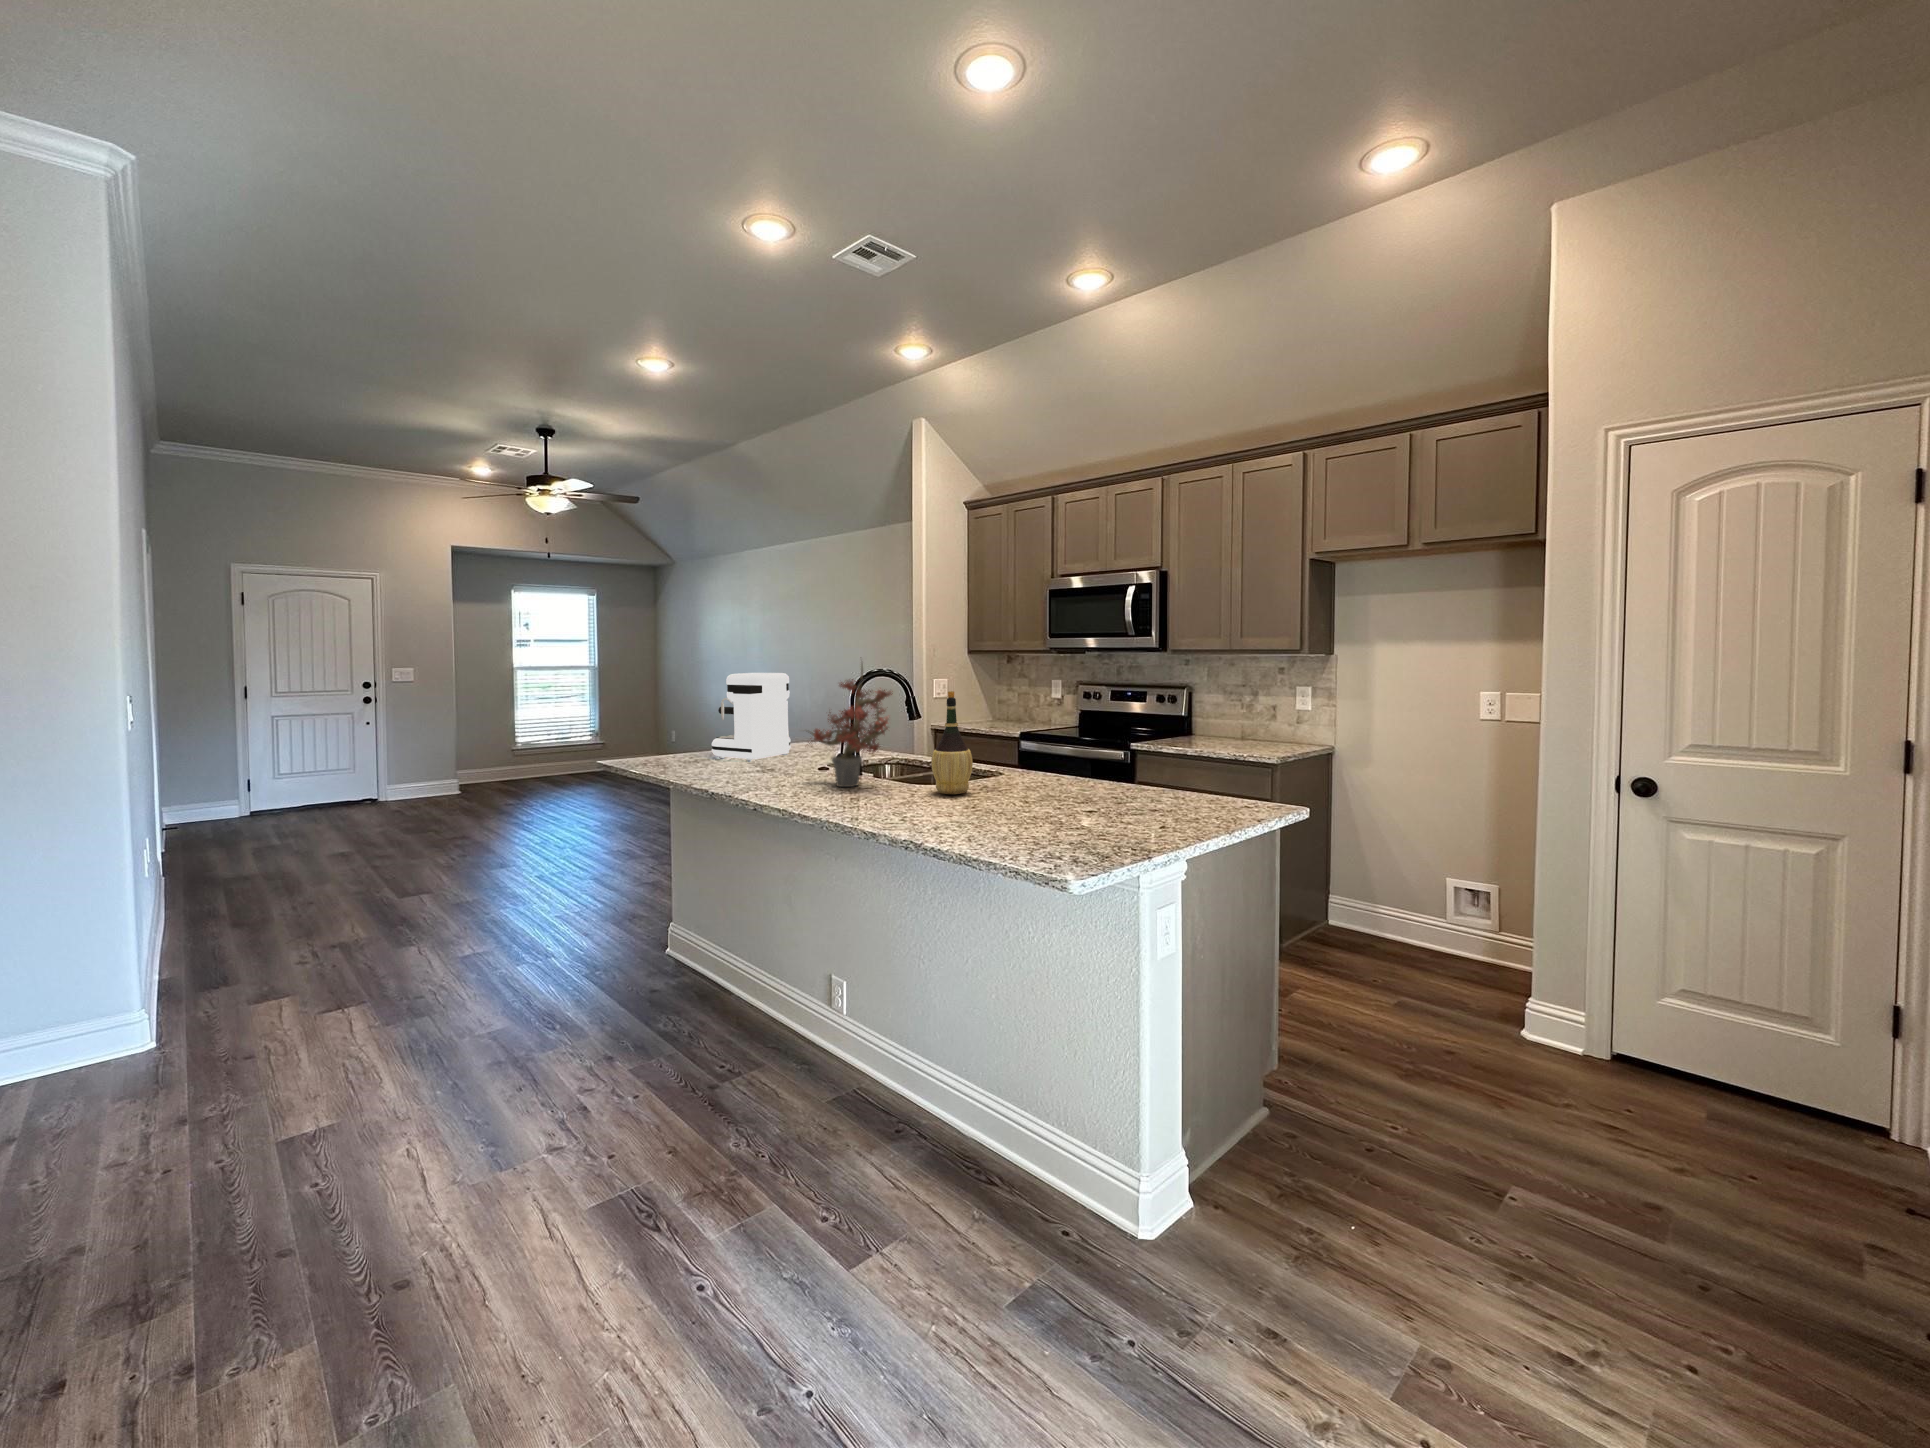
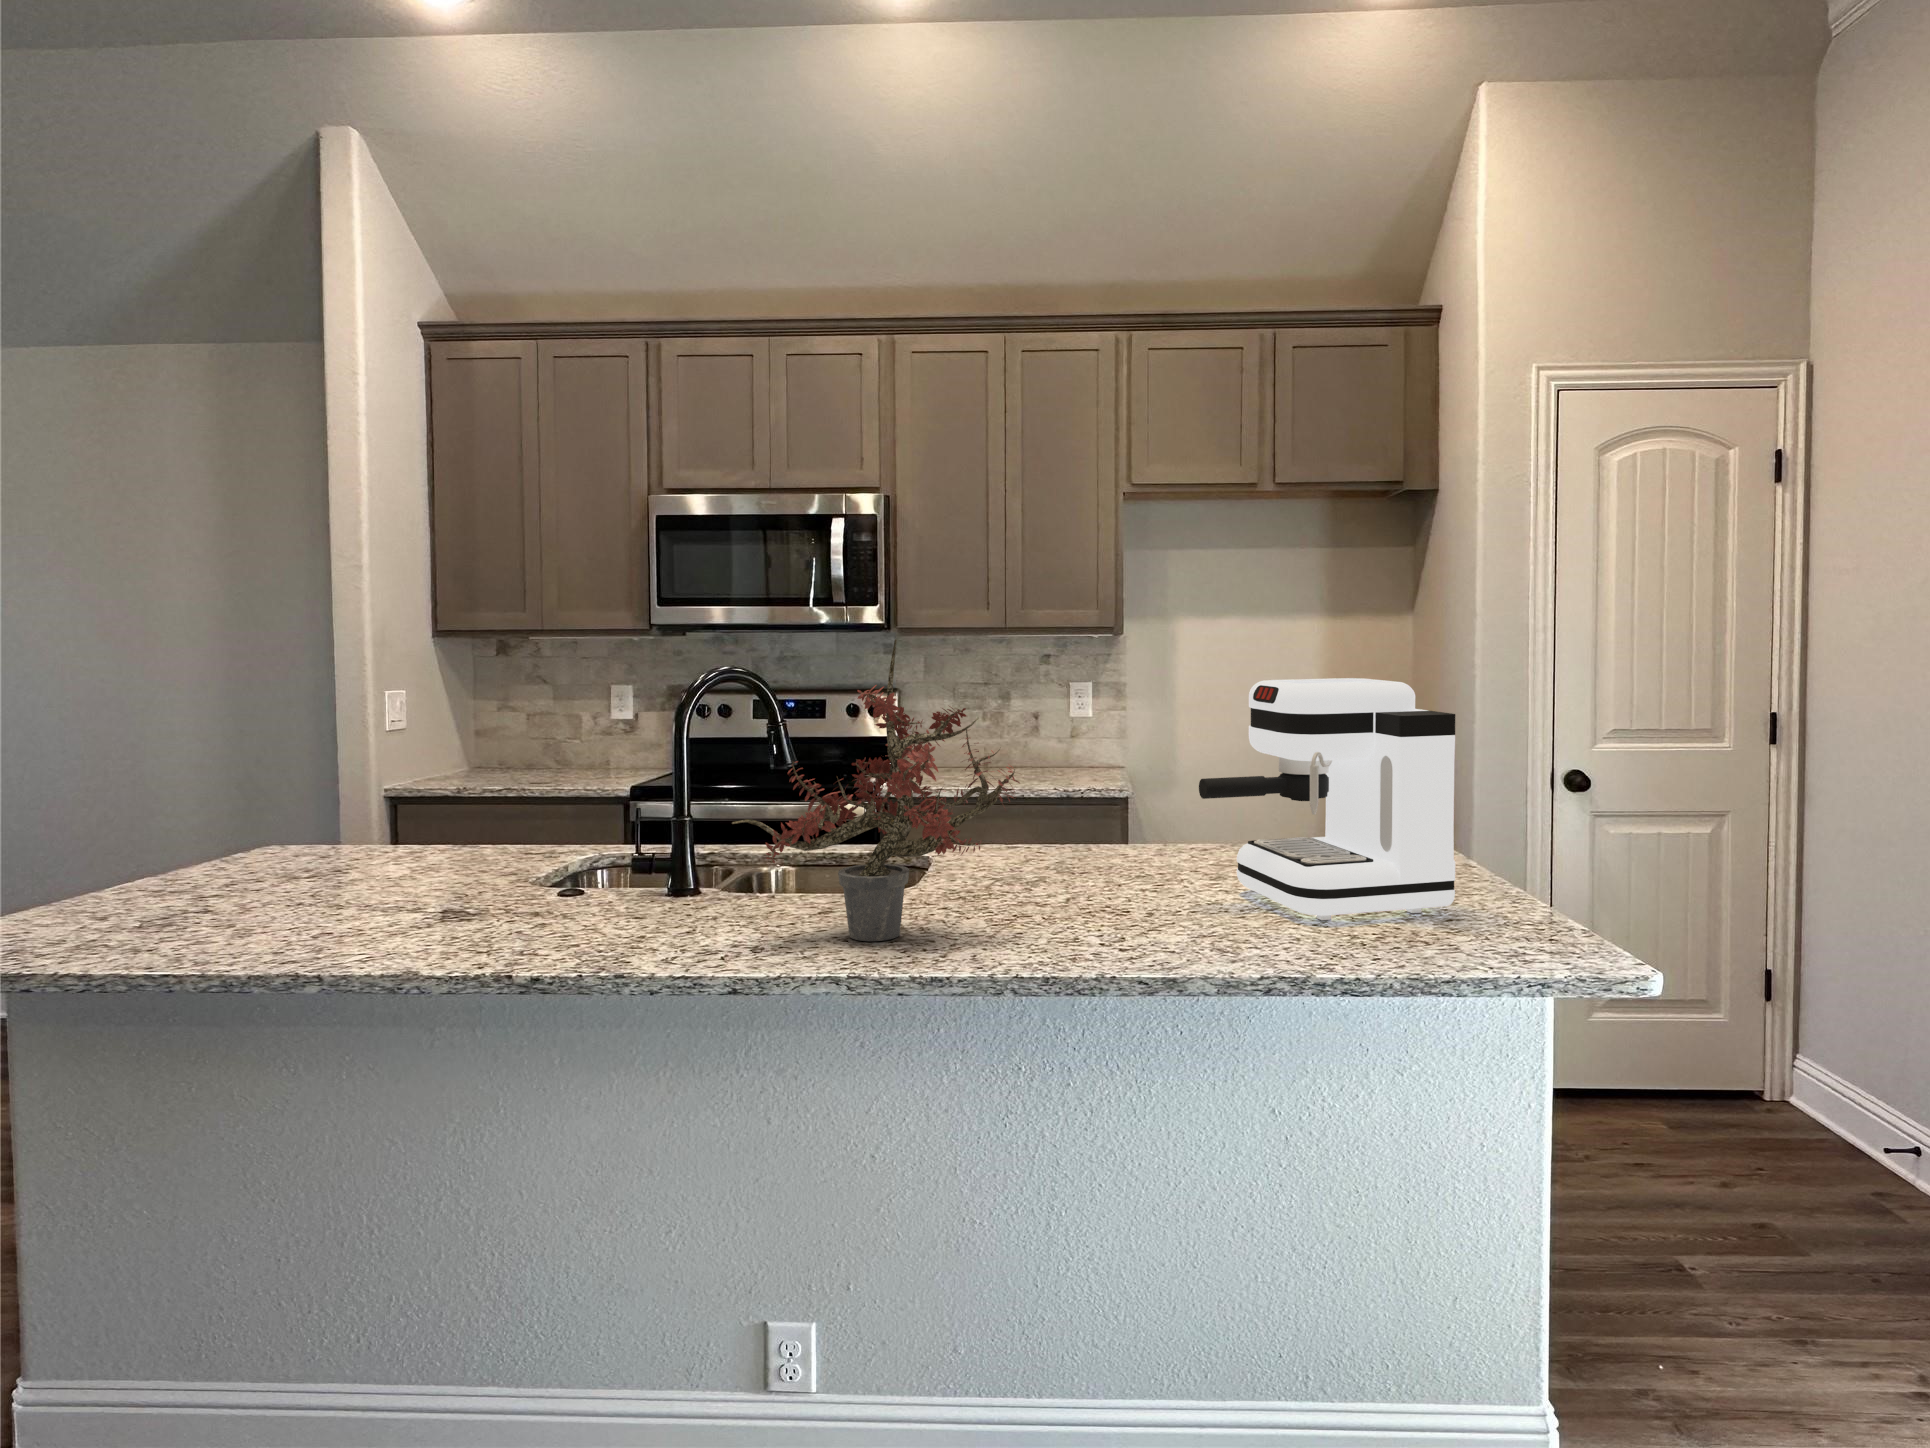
coffee maker: present [712,673,791,761] -> present [1199,678,1455,920]
wine bottle: present [931,691,973,794] -> none [1073,706,1156,915]

